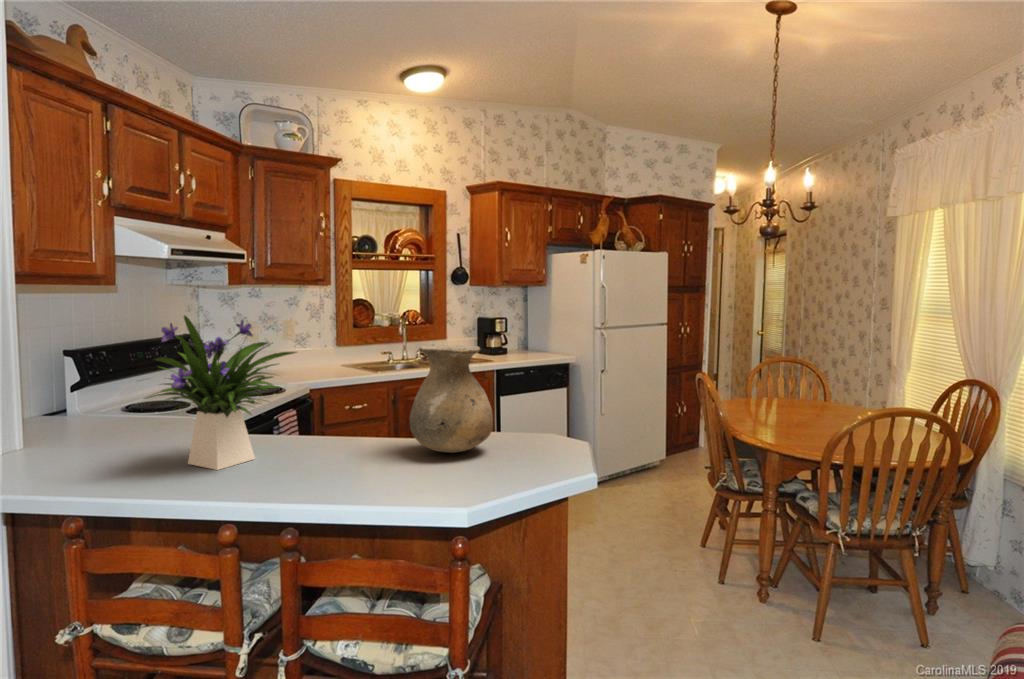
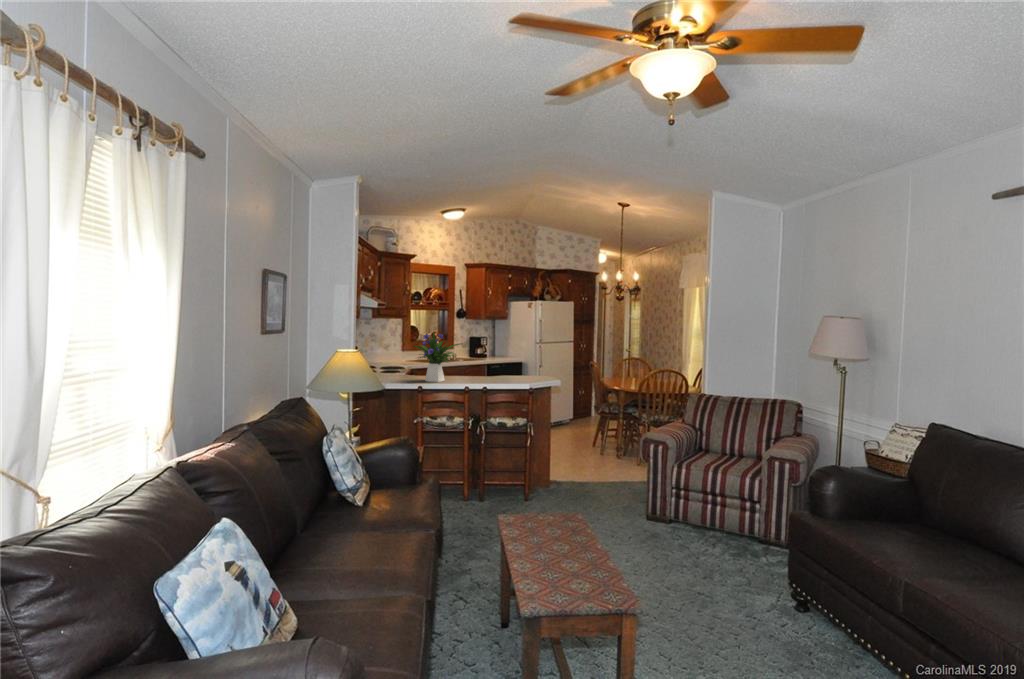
vase: present [410,344,493,453] -> none [494,343,524,379]

